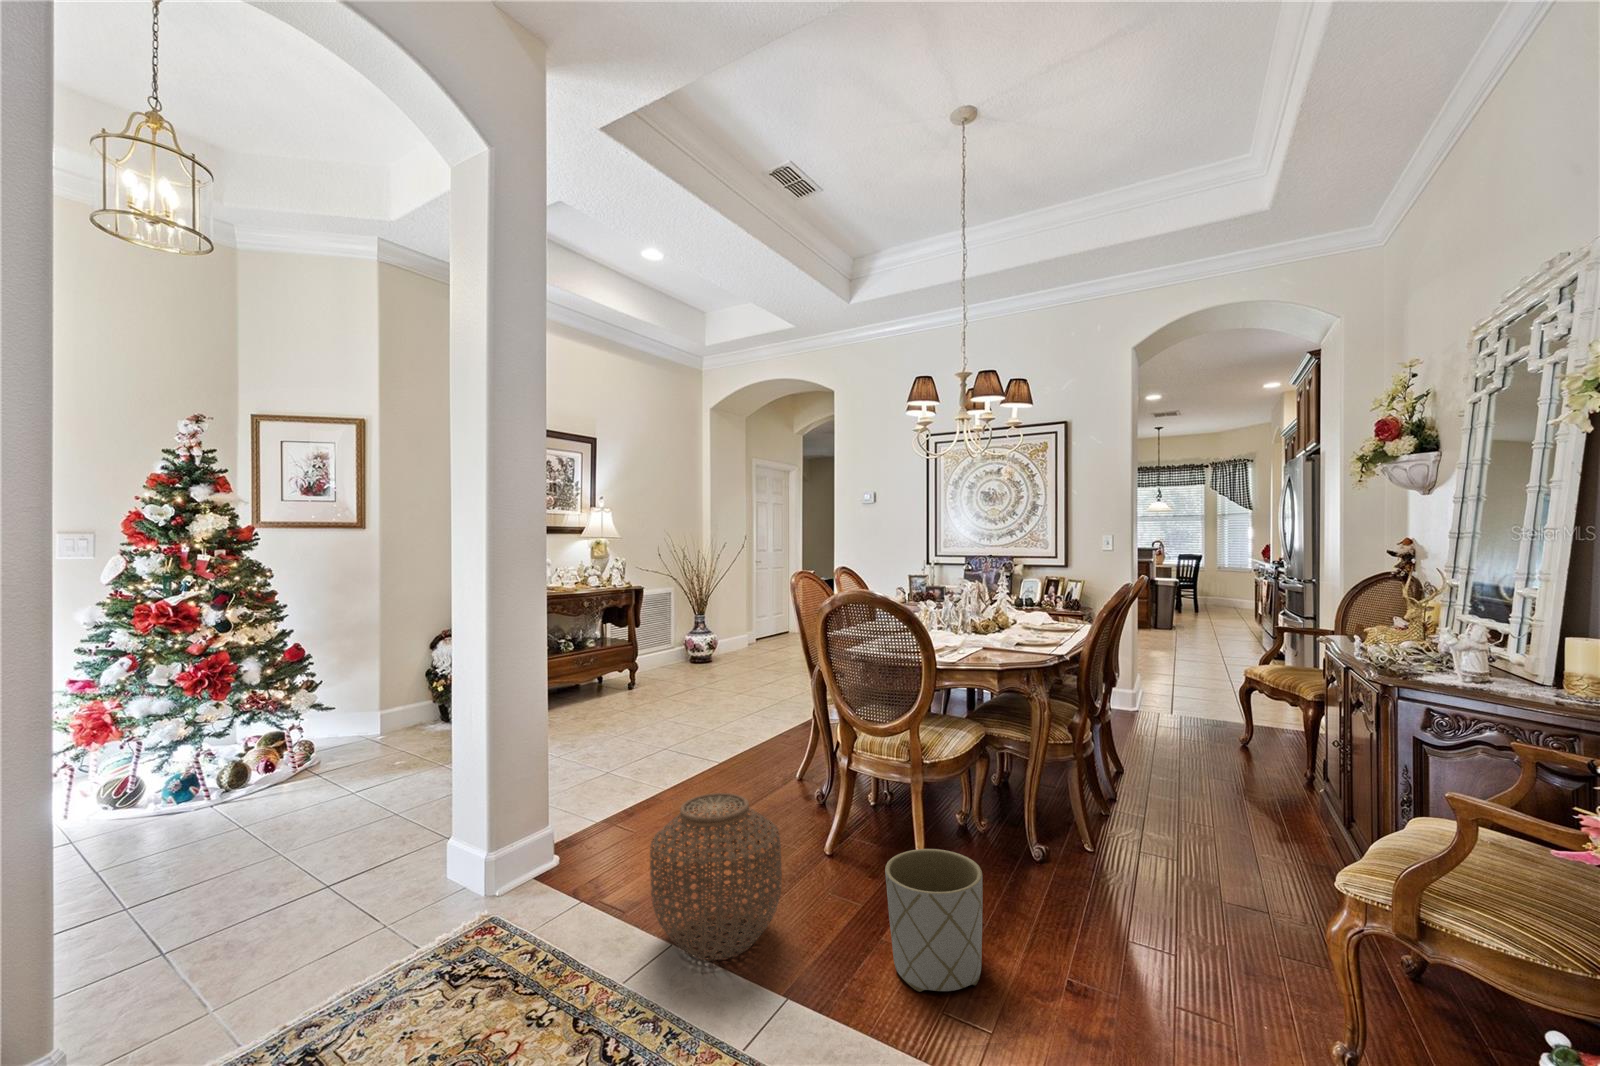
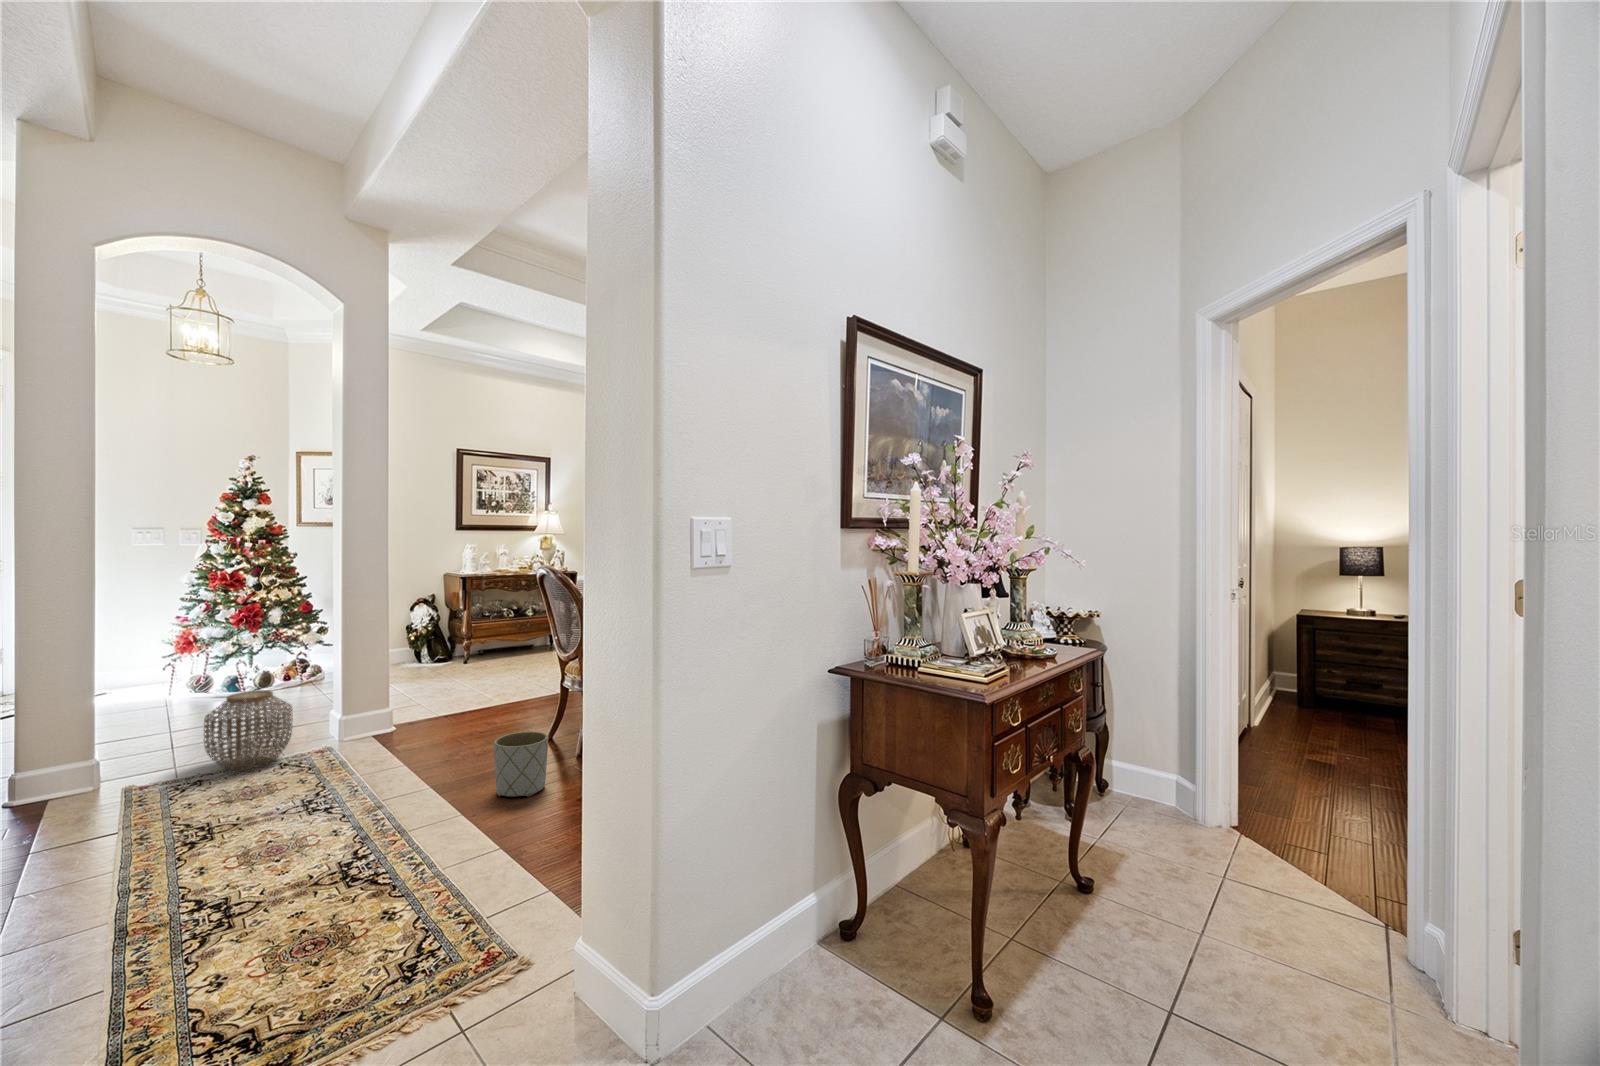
woven basket: present [650,793,782,960] -> present [204,690,293,770]

